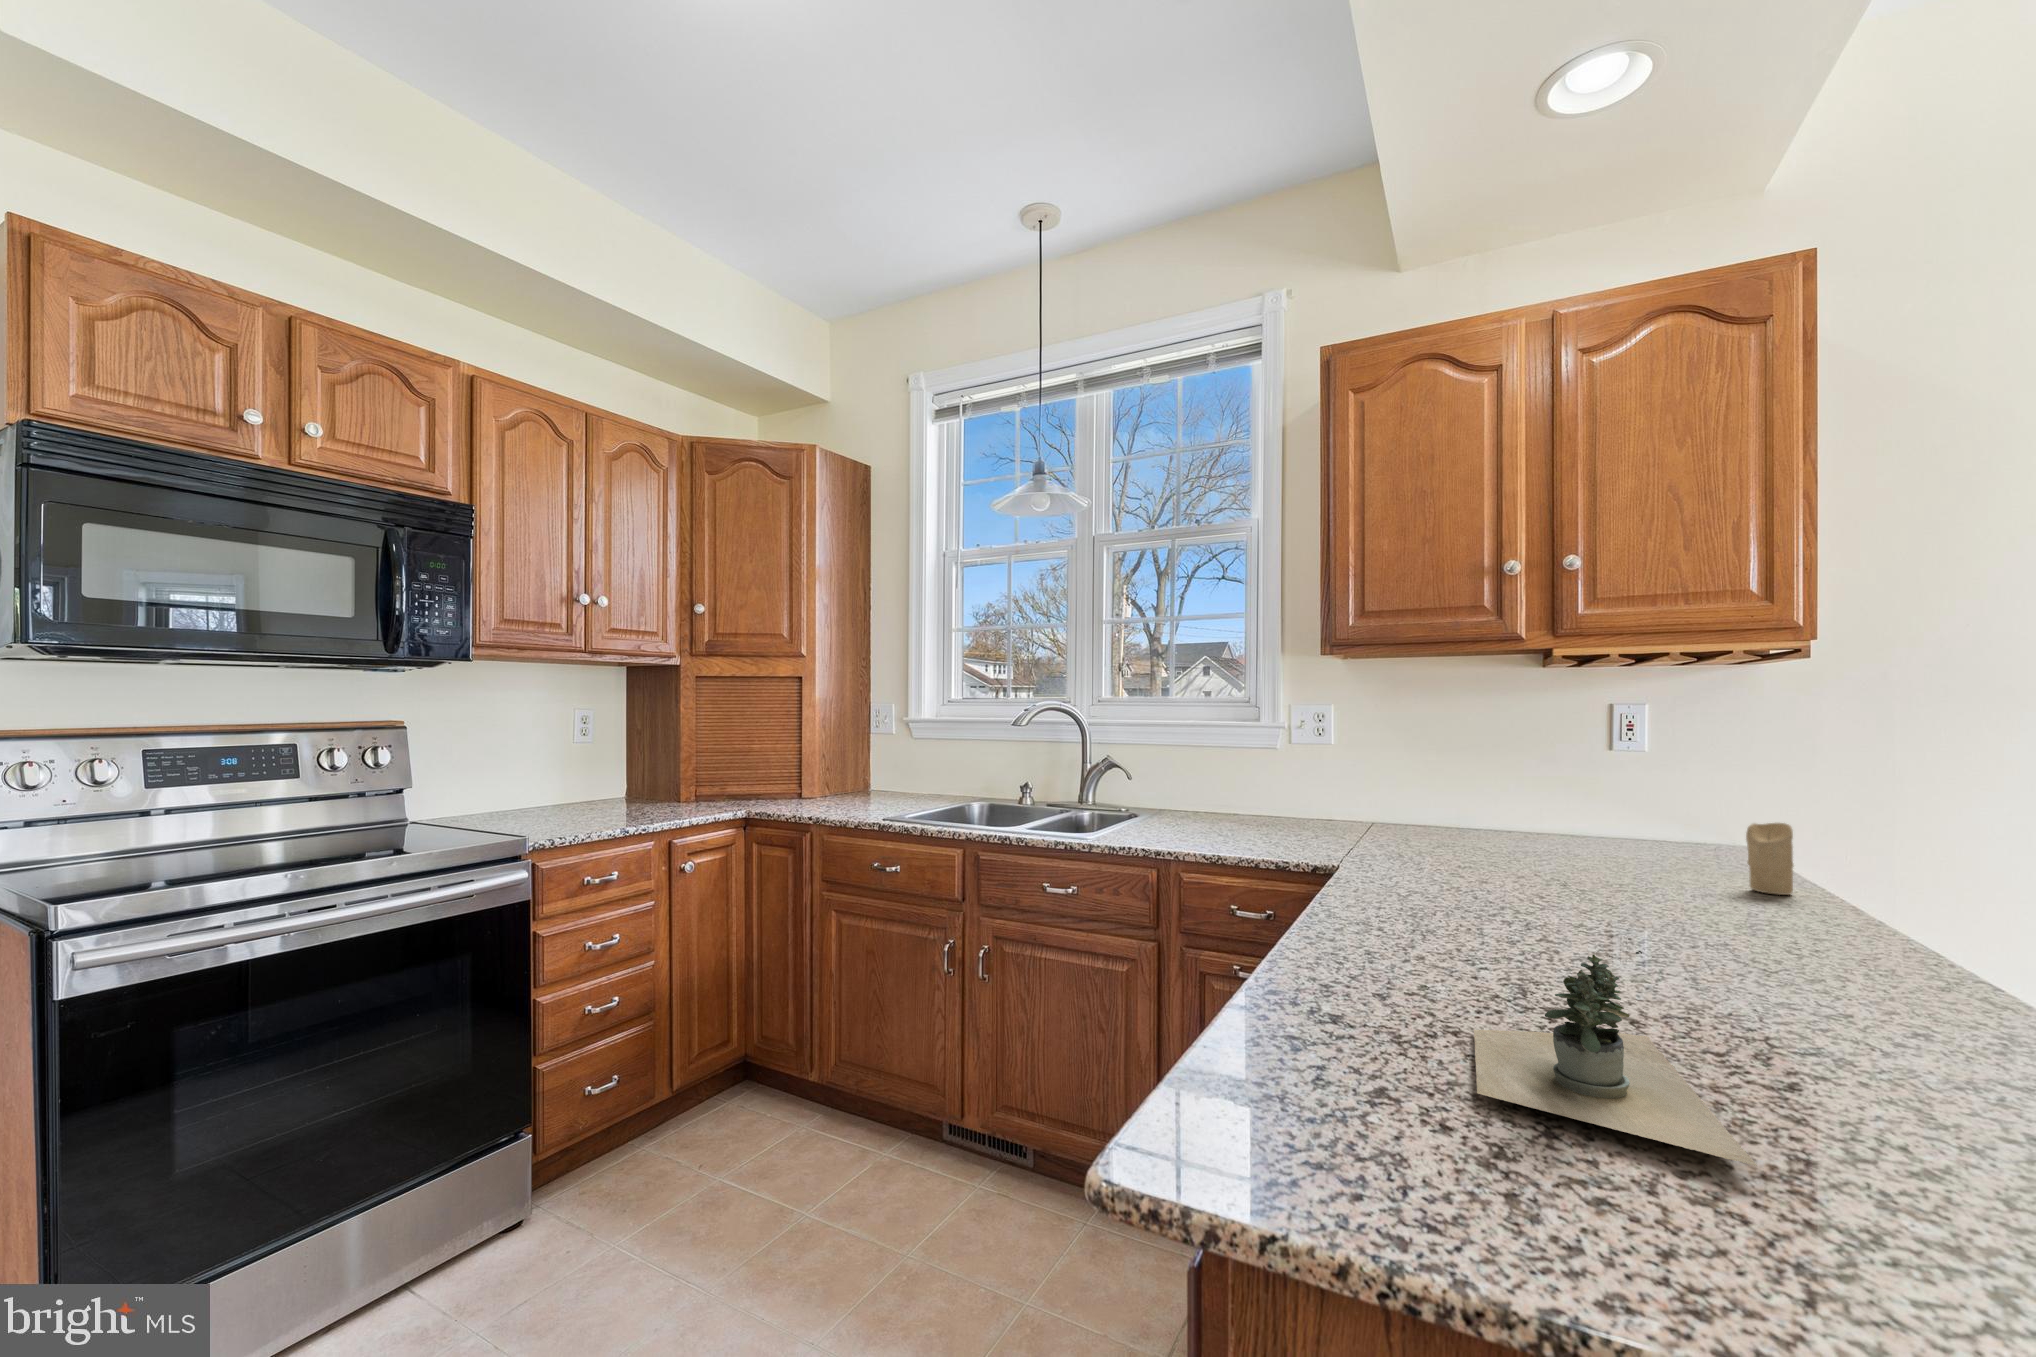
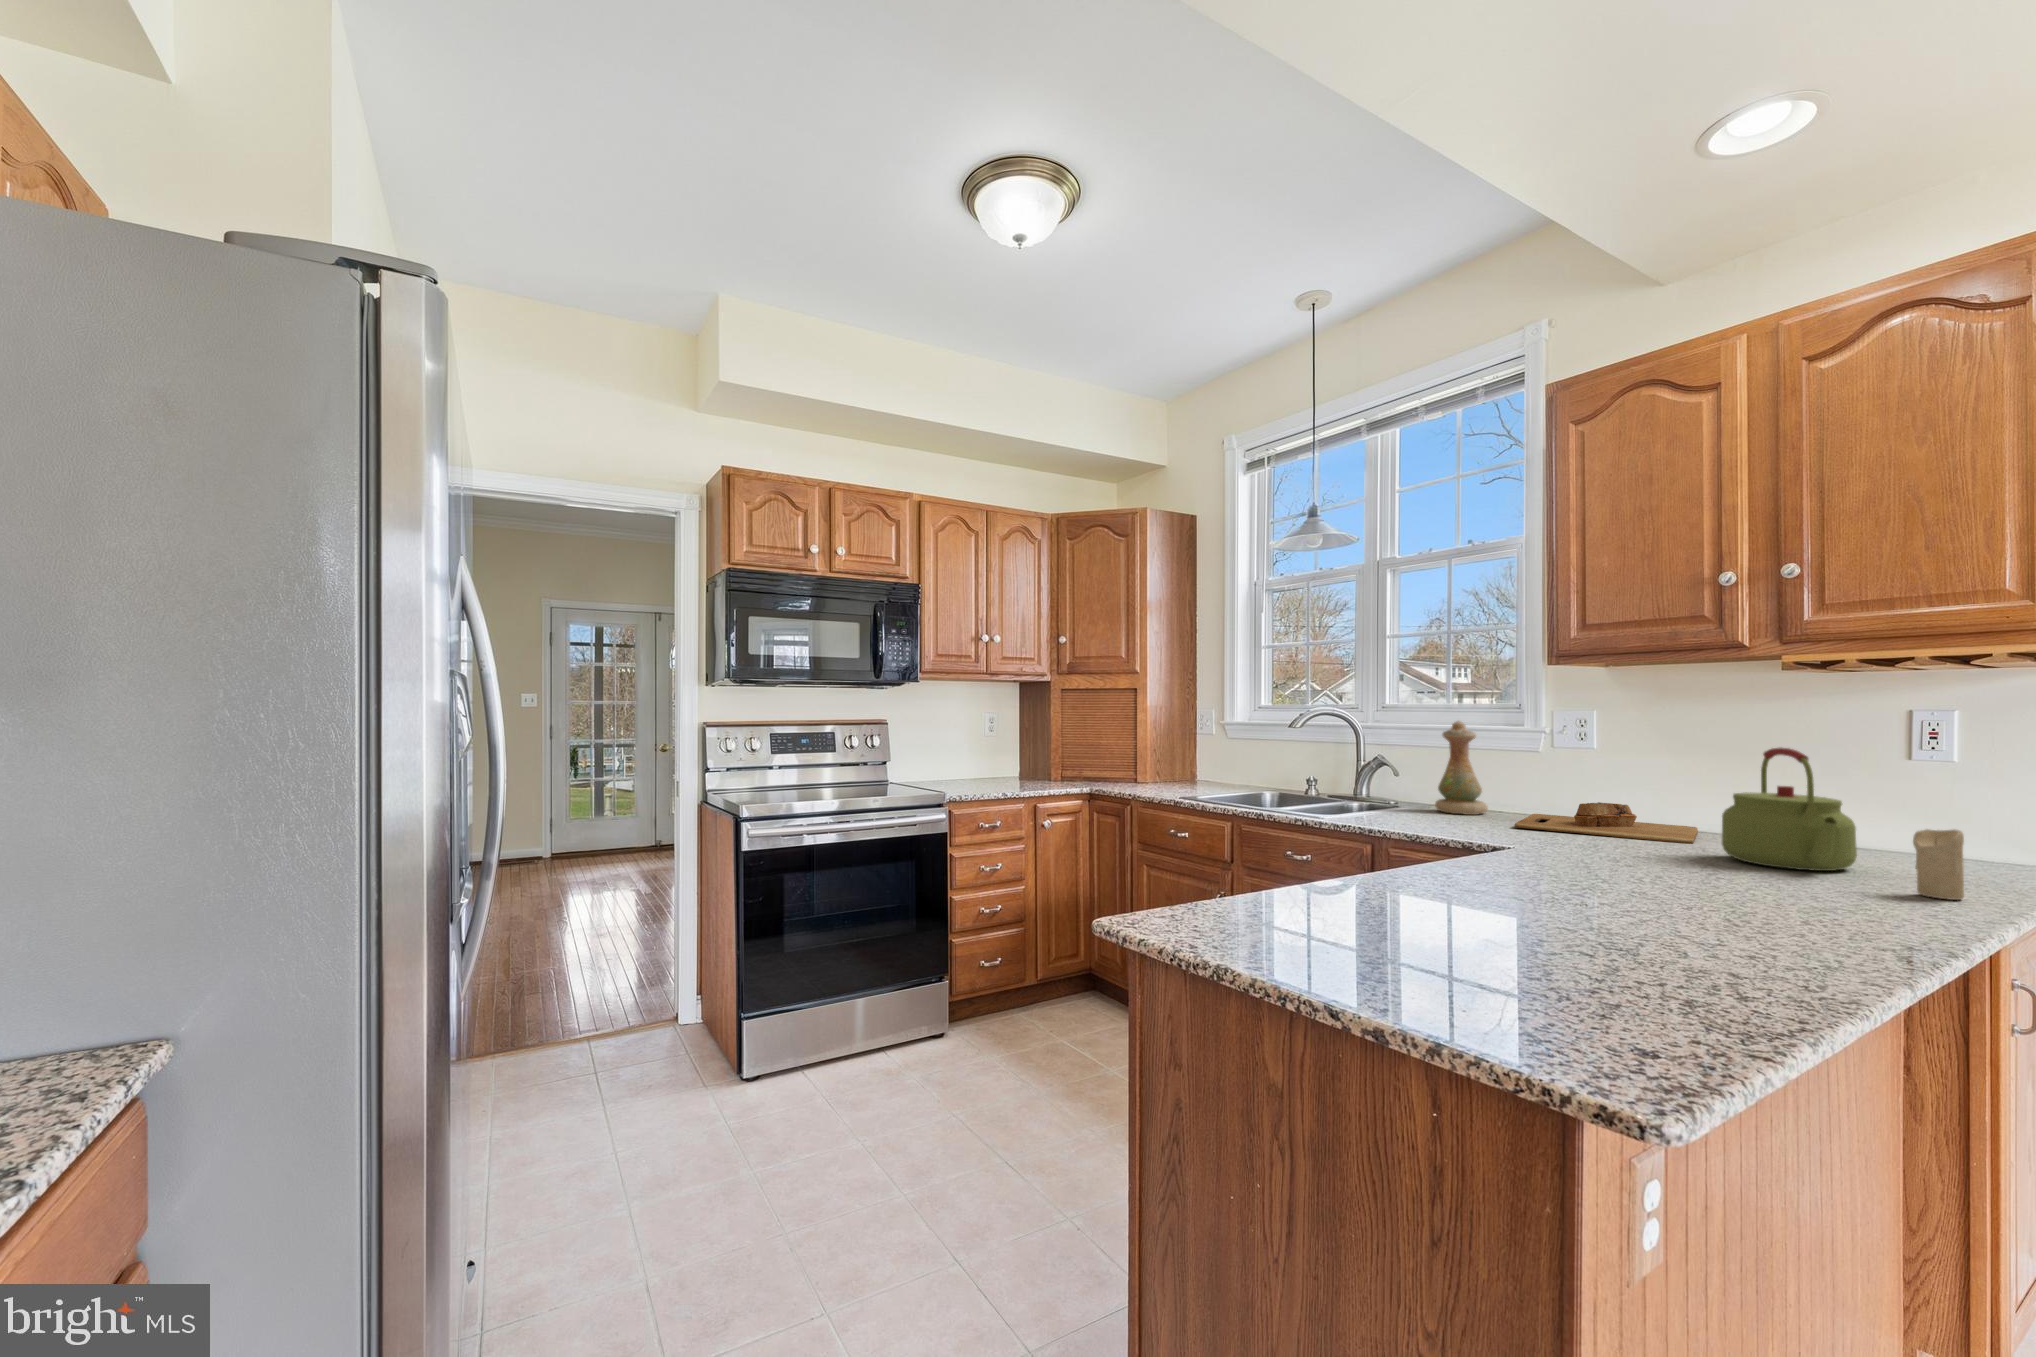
vase: none [1175,714,1228,819] -> present [1435,721,1488,815]
kettle: none [1518,741,1656,868] -> present [1722,747,1857,871]
cutting board: none [1276,801,1456,841] -> present [1515,802,1698,844]
potted plant: present [1474,951,1757,1166] -> none [1302,850,1516,941]

